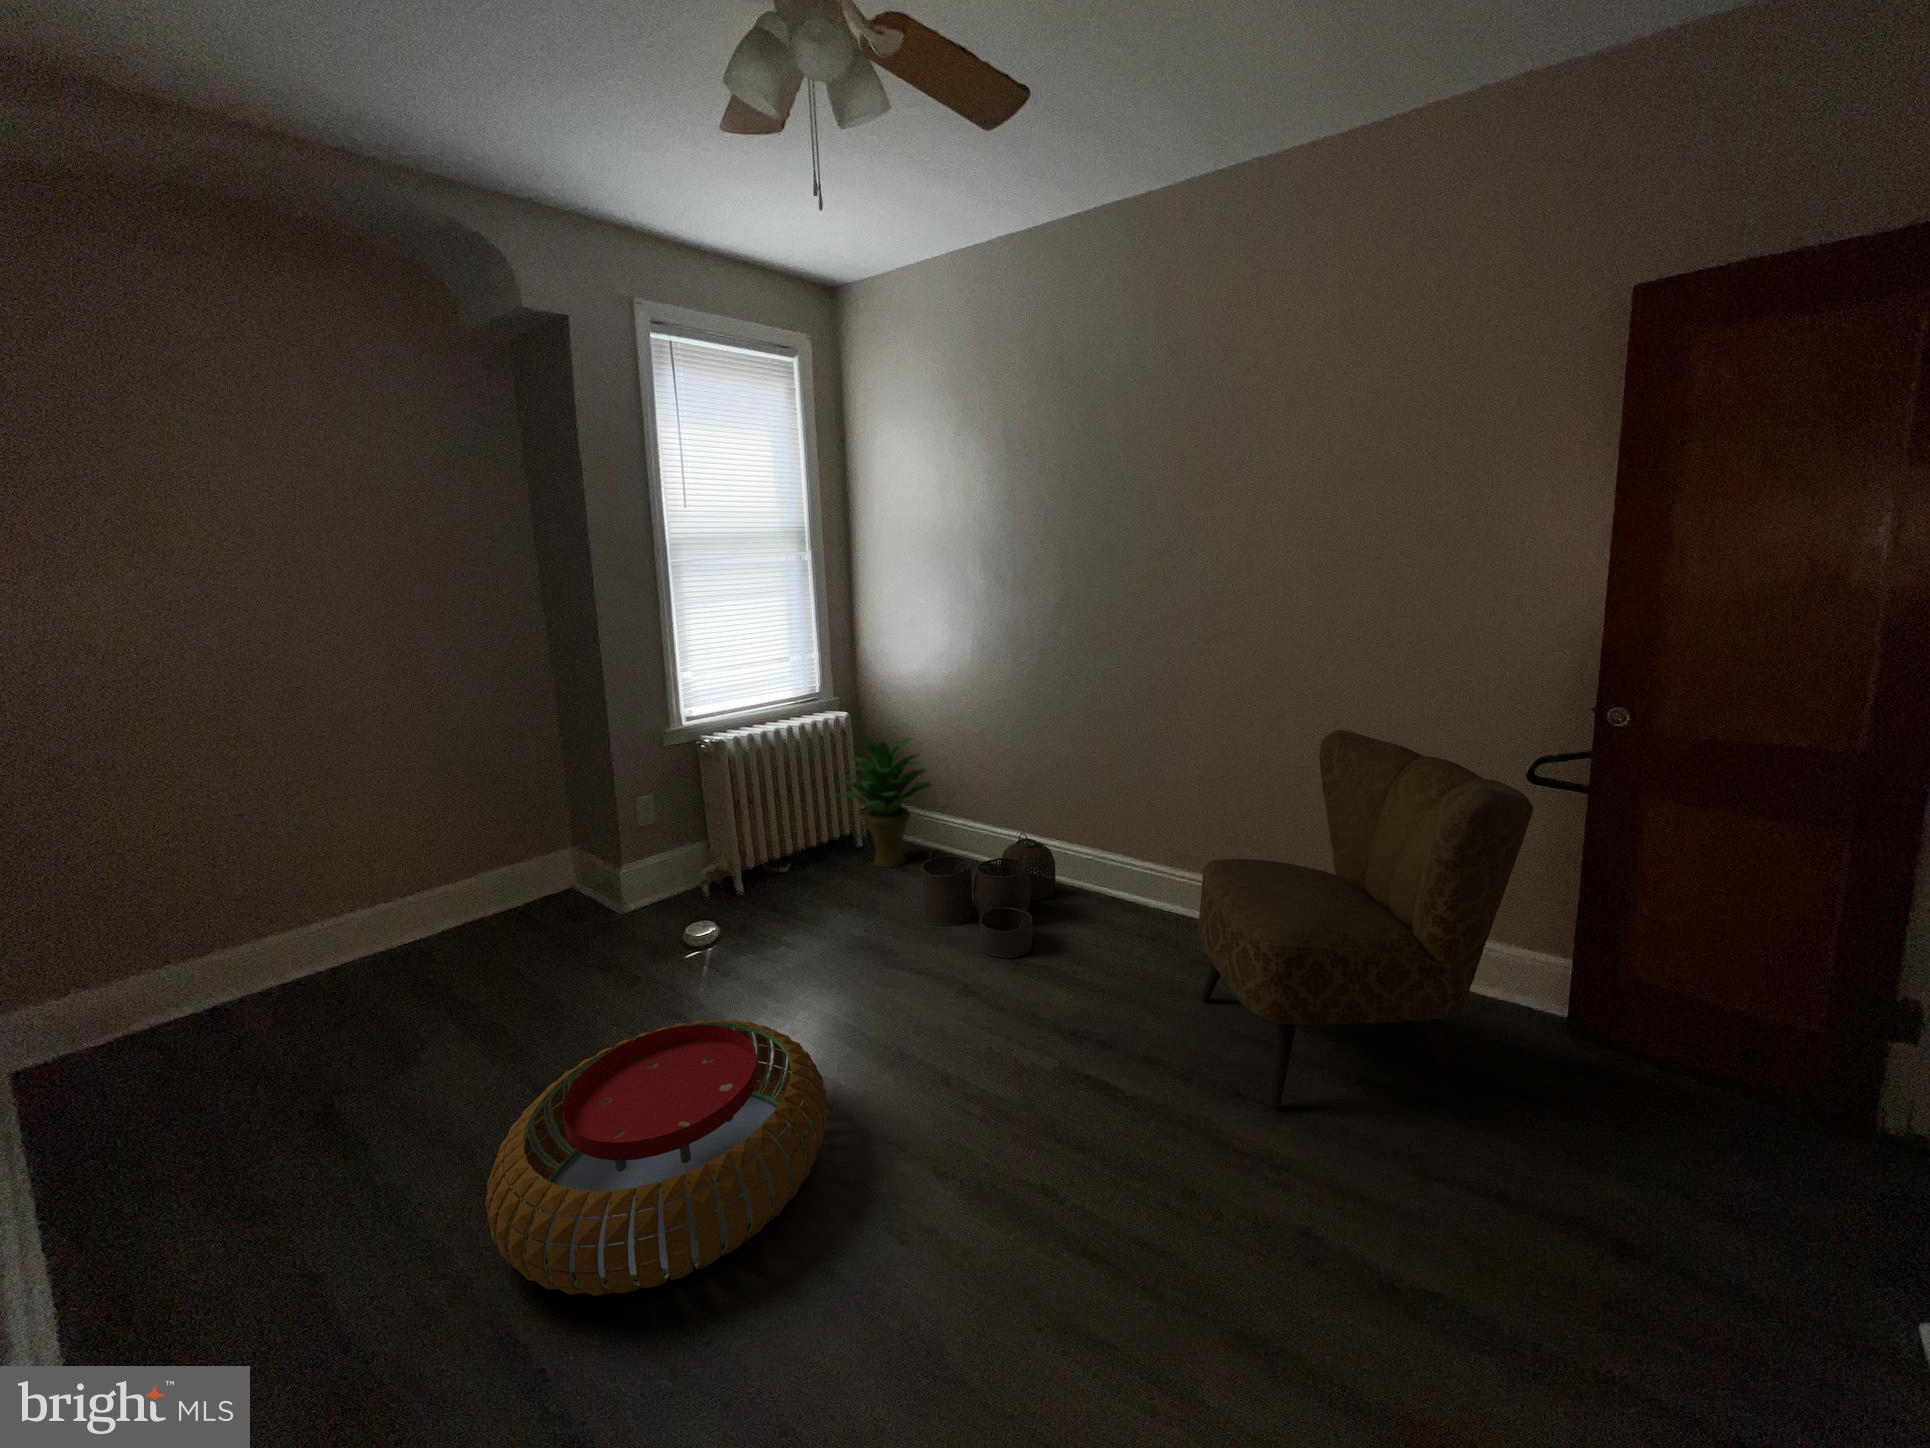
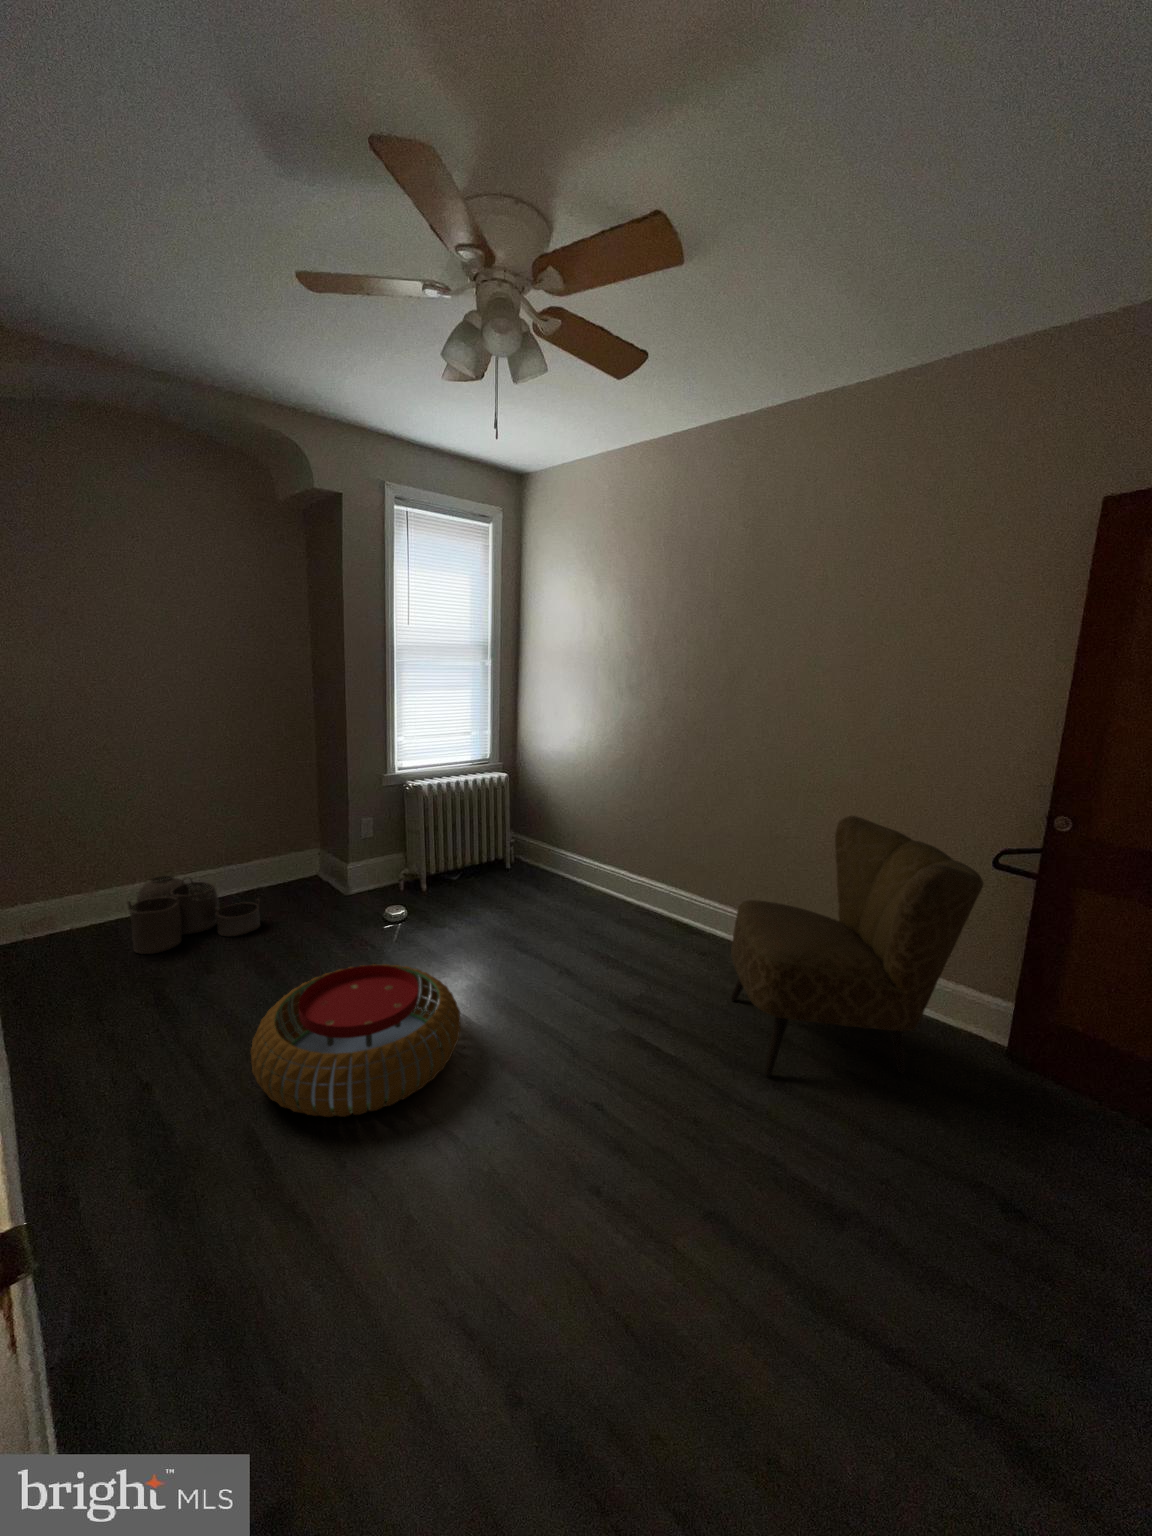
potted plant: present [836,735,932,867] -> none [493,791,562,885]
woven basket: present [921,834,1056,959] -> present [127,875,260,954]

